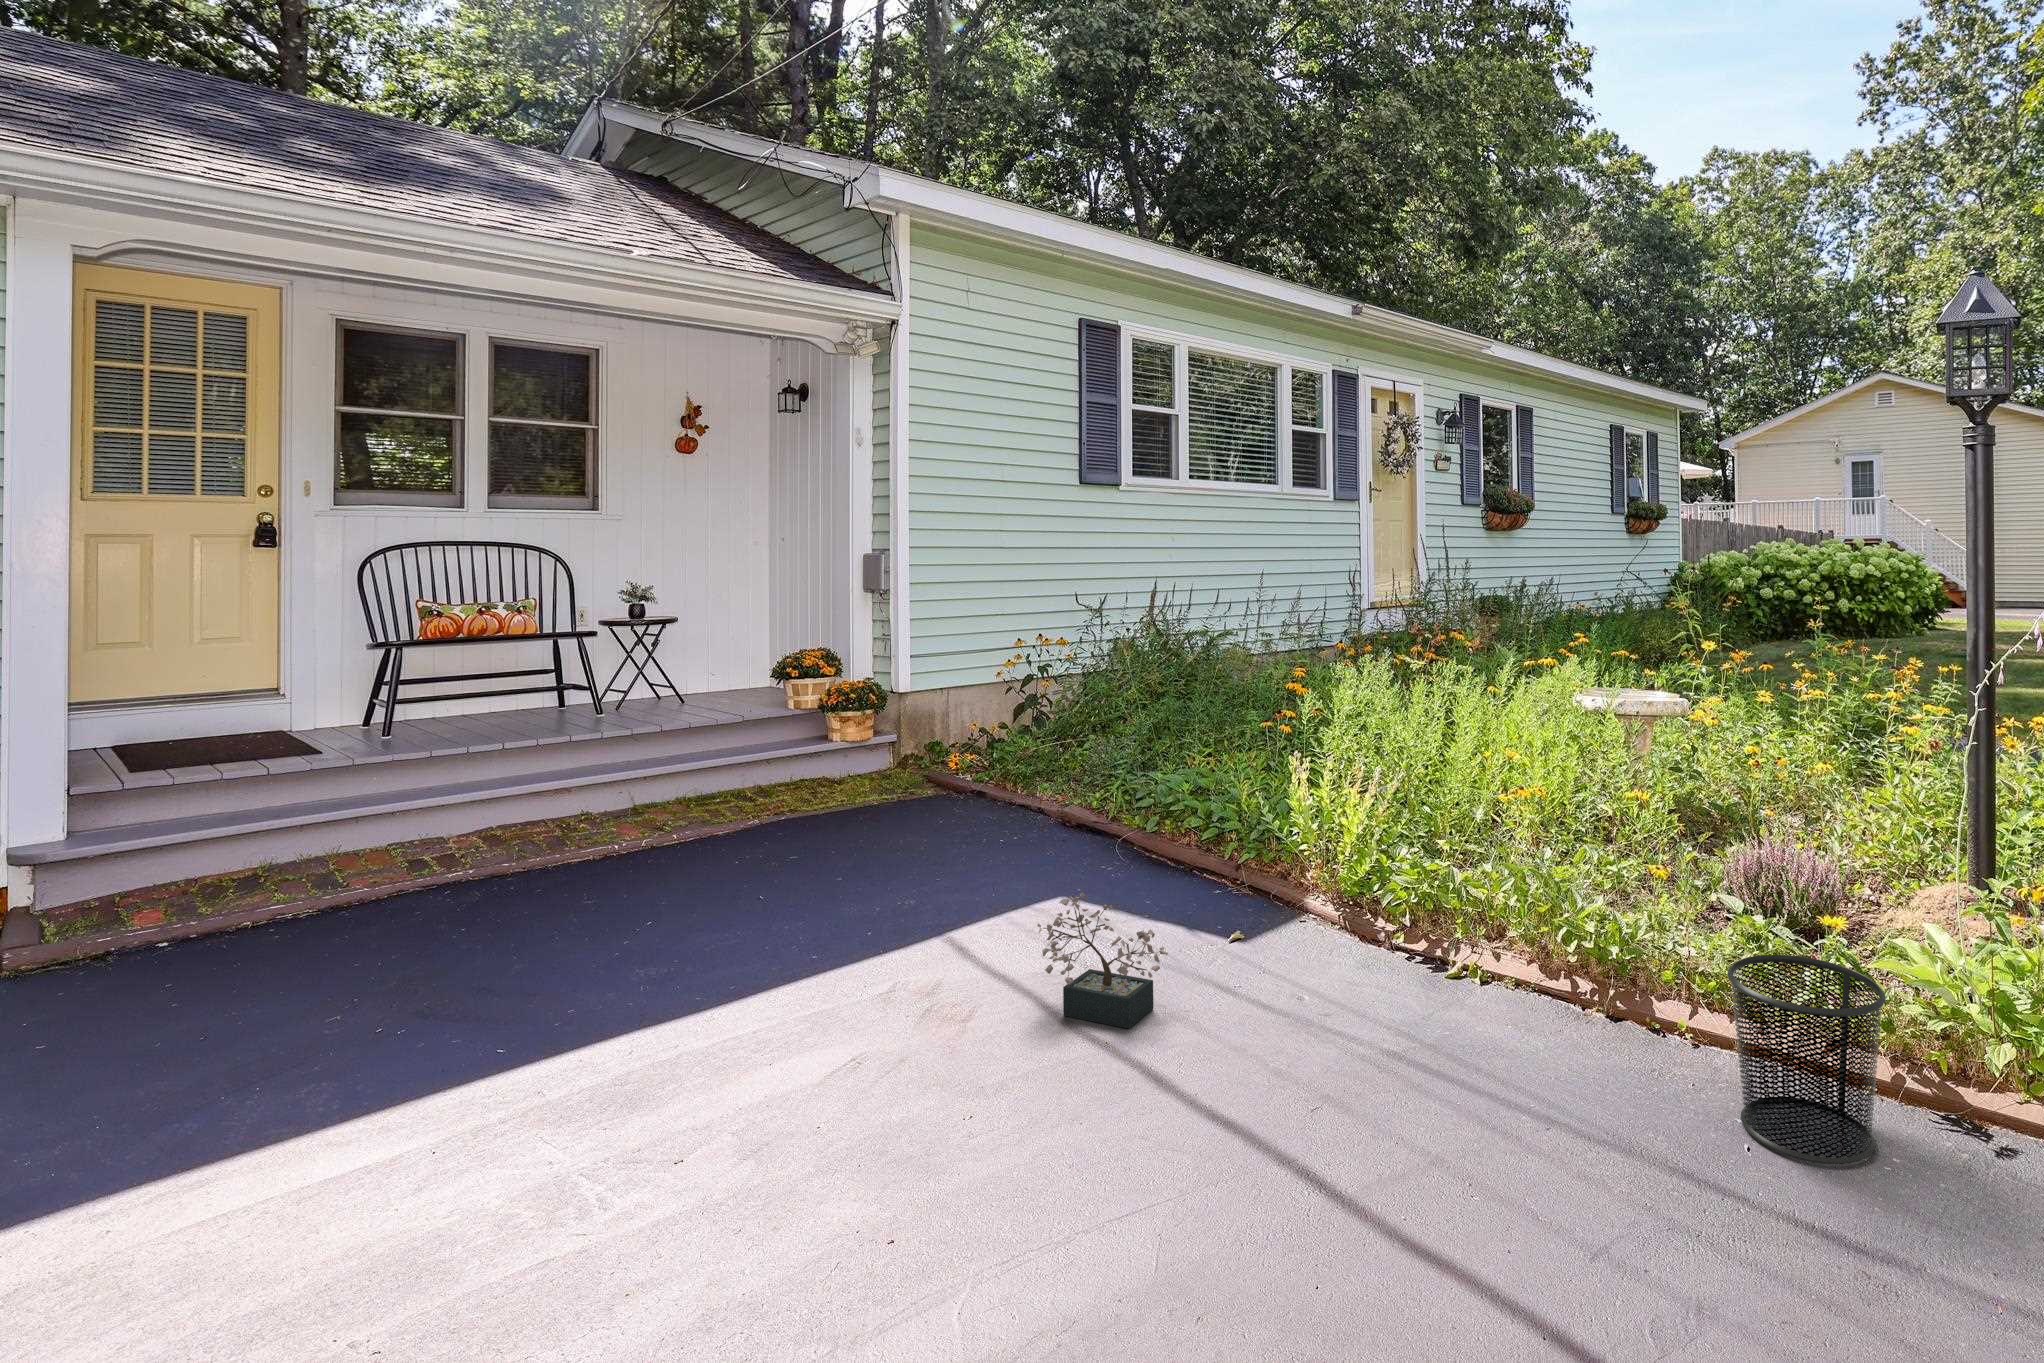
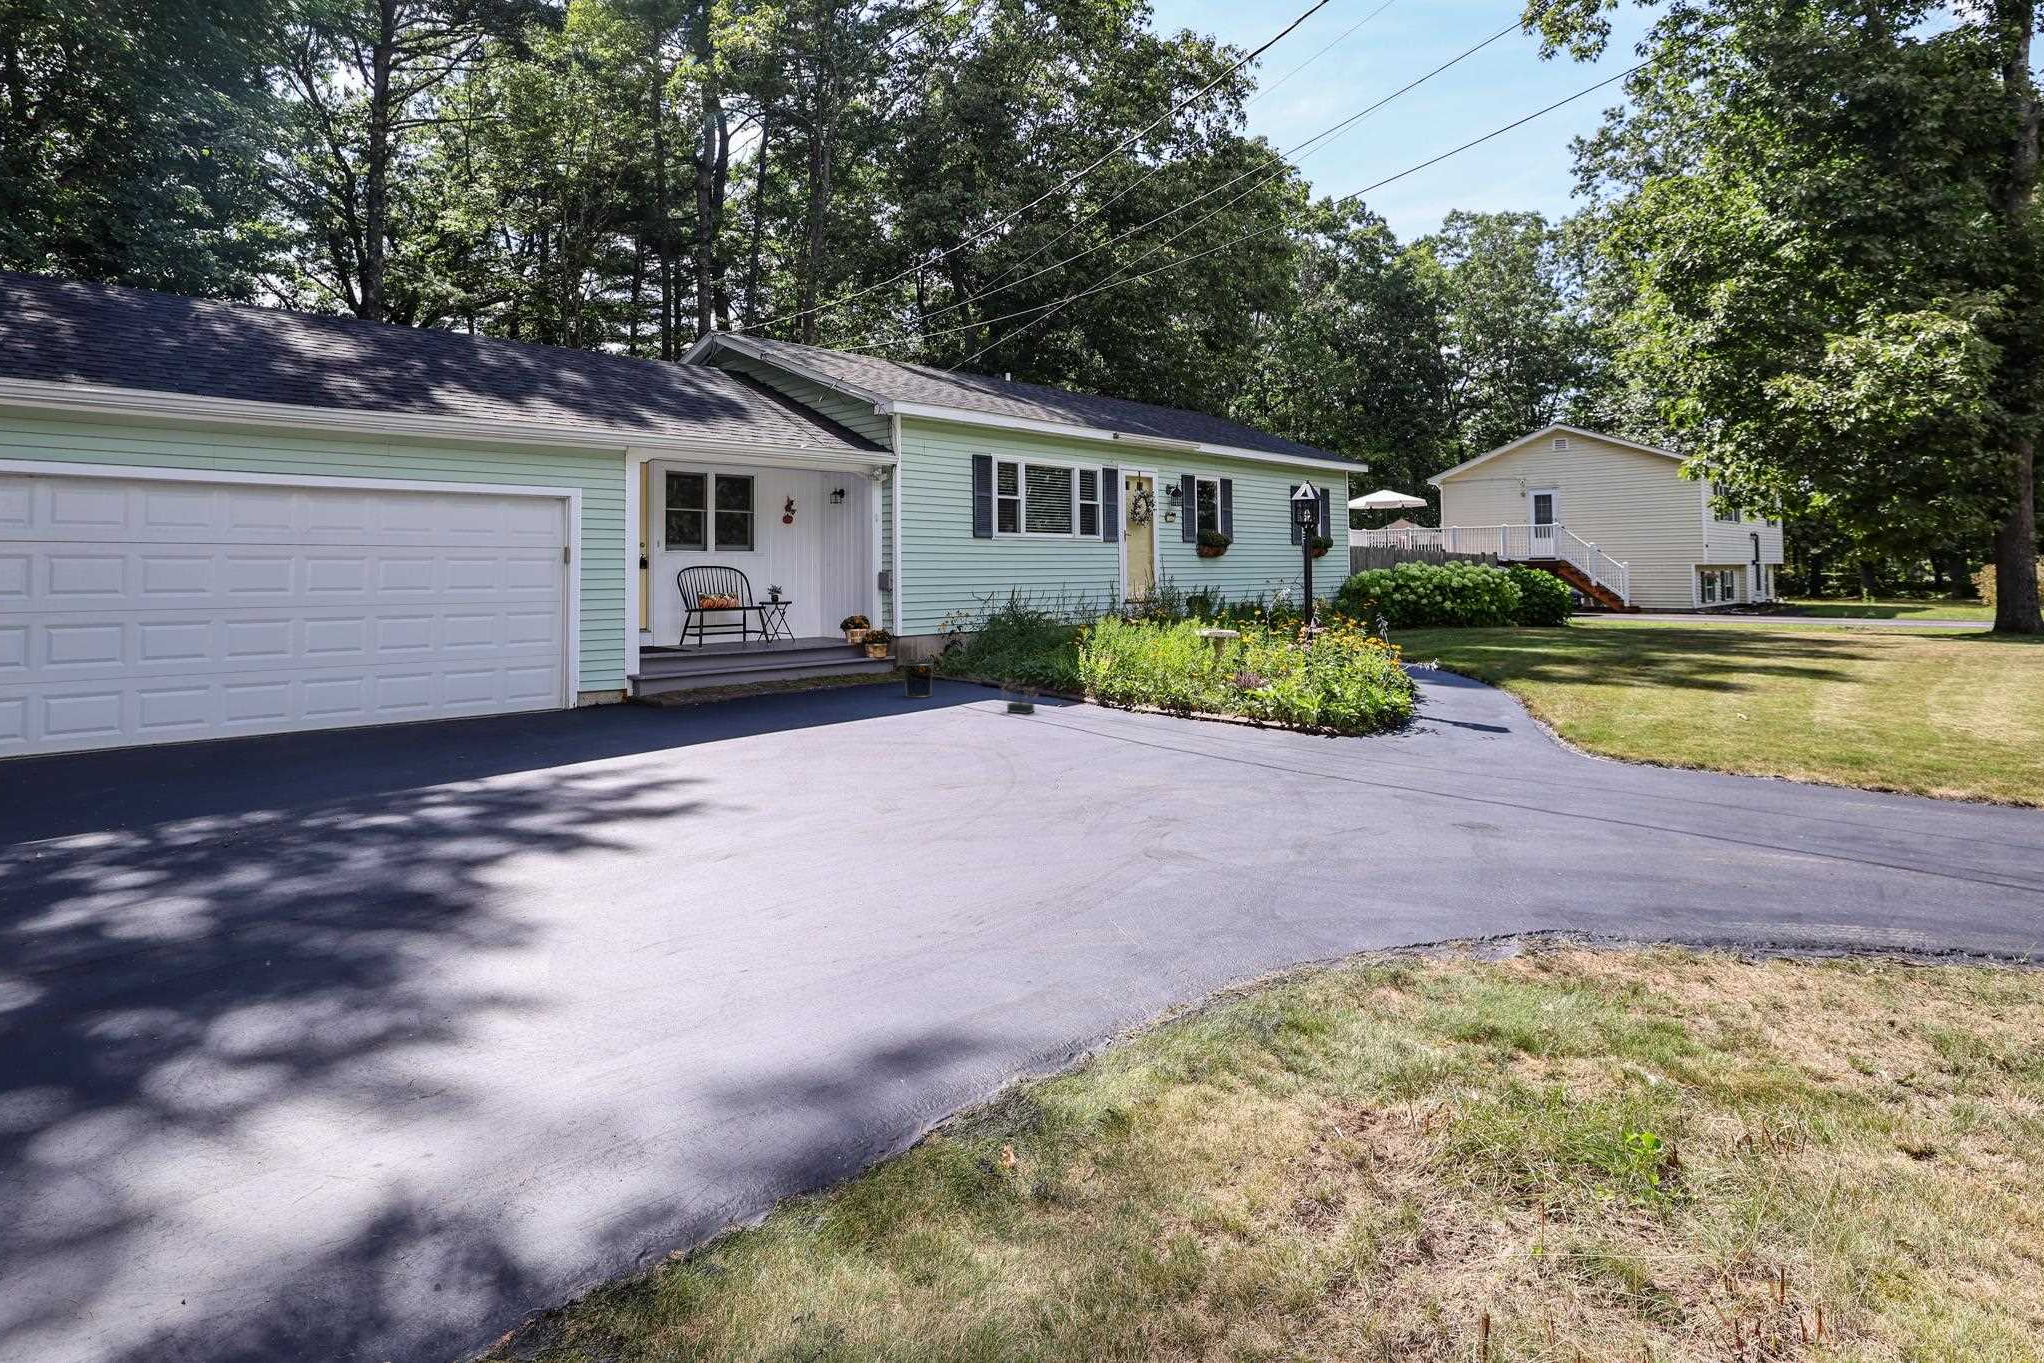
trash can: present [1727,955,1886,1164] -> present [903,661,934,698]

